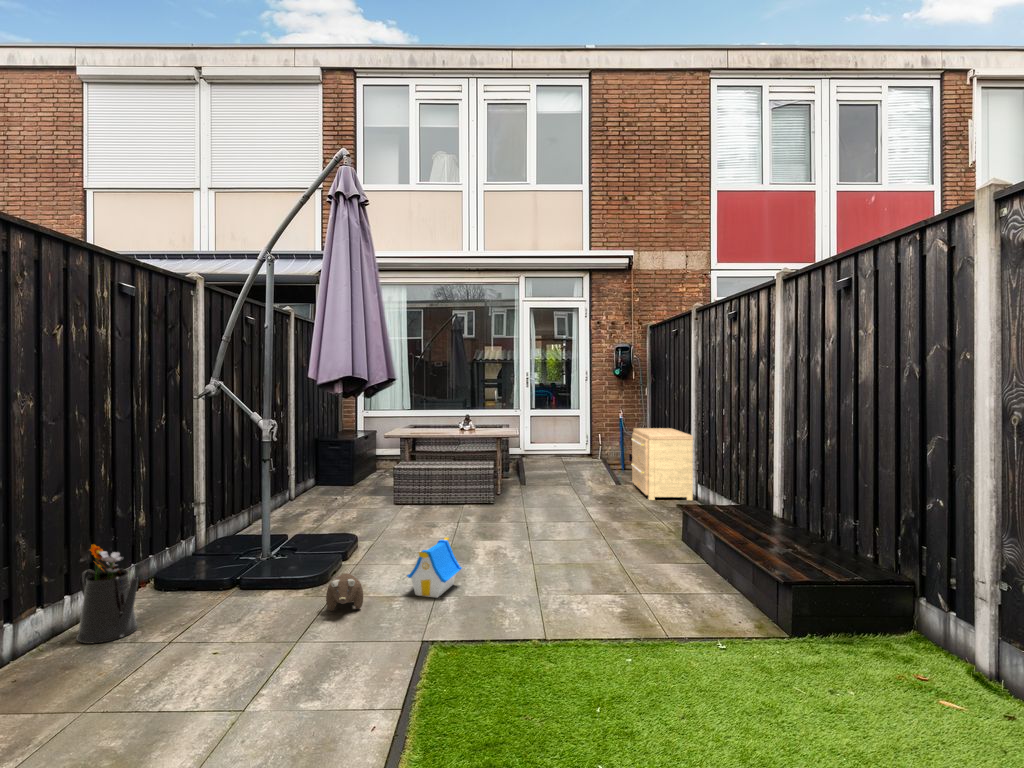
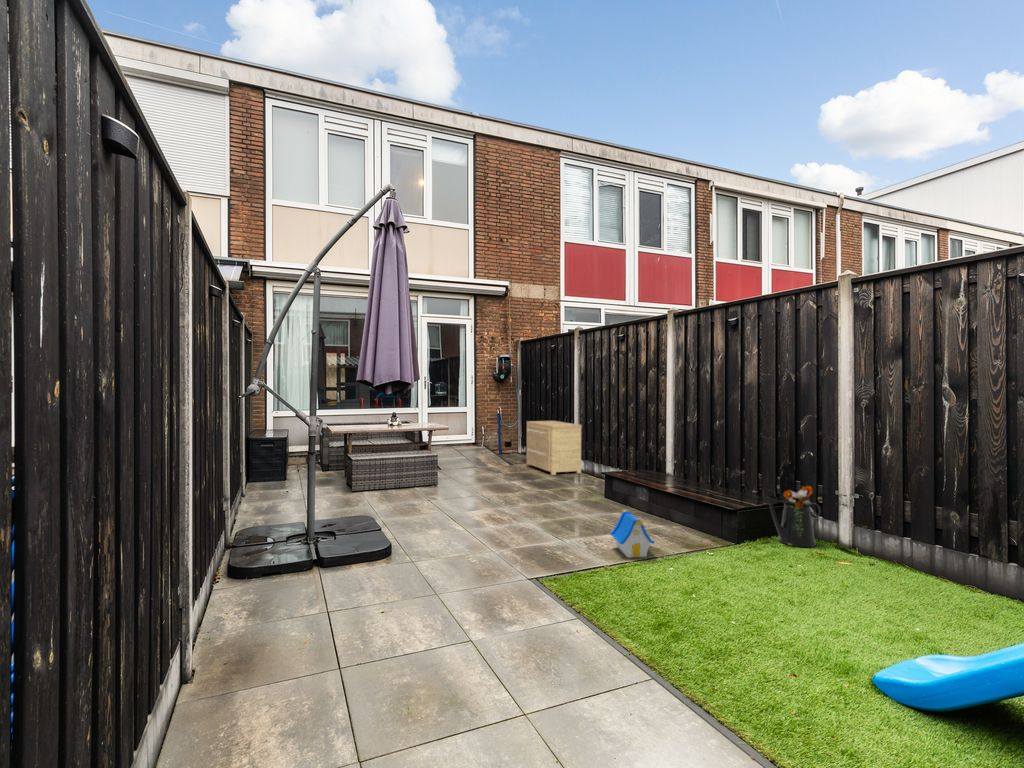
toy house: present [407,538,462,598] -> present [610,510,655,557]
watering can: present [76,545,138,644] -> present [769,486,821,547]
plush toy: present [326,573,363,611] -> none [424,540,455,572]

